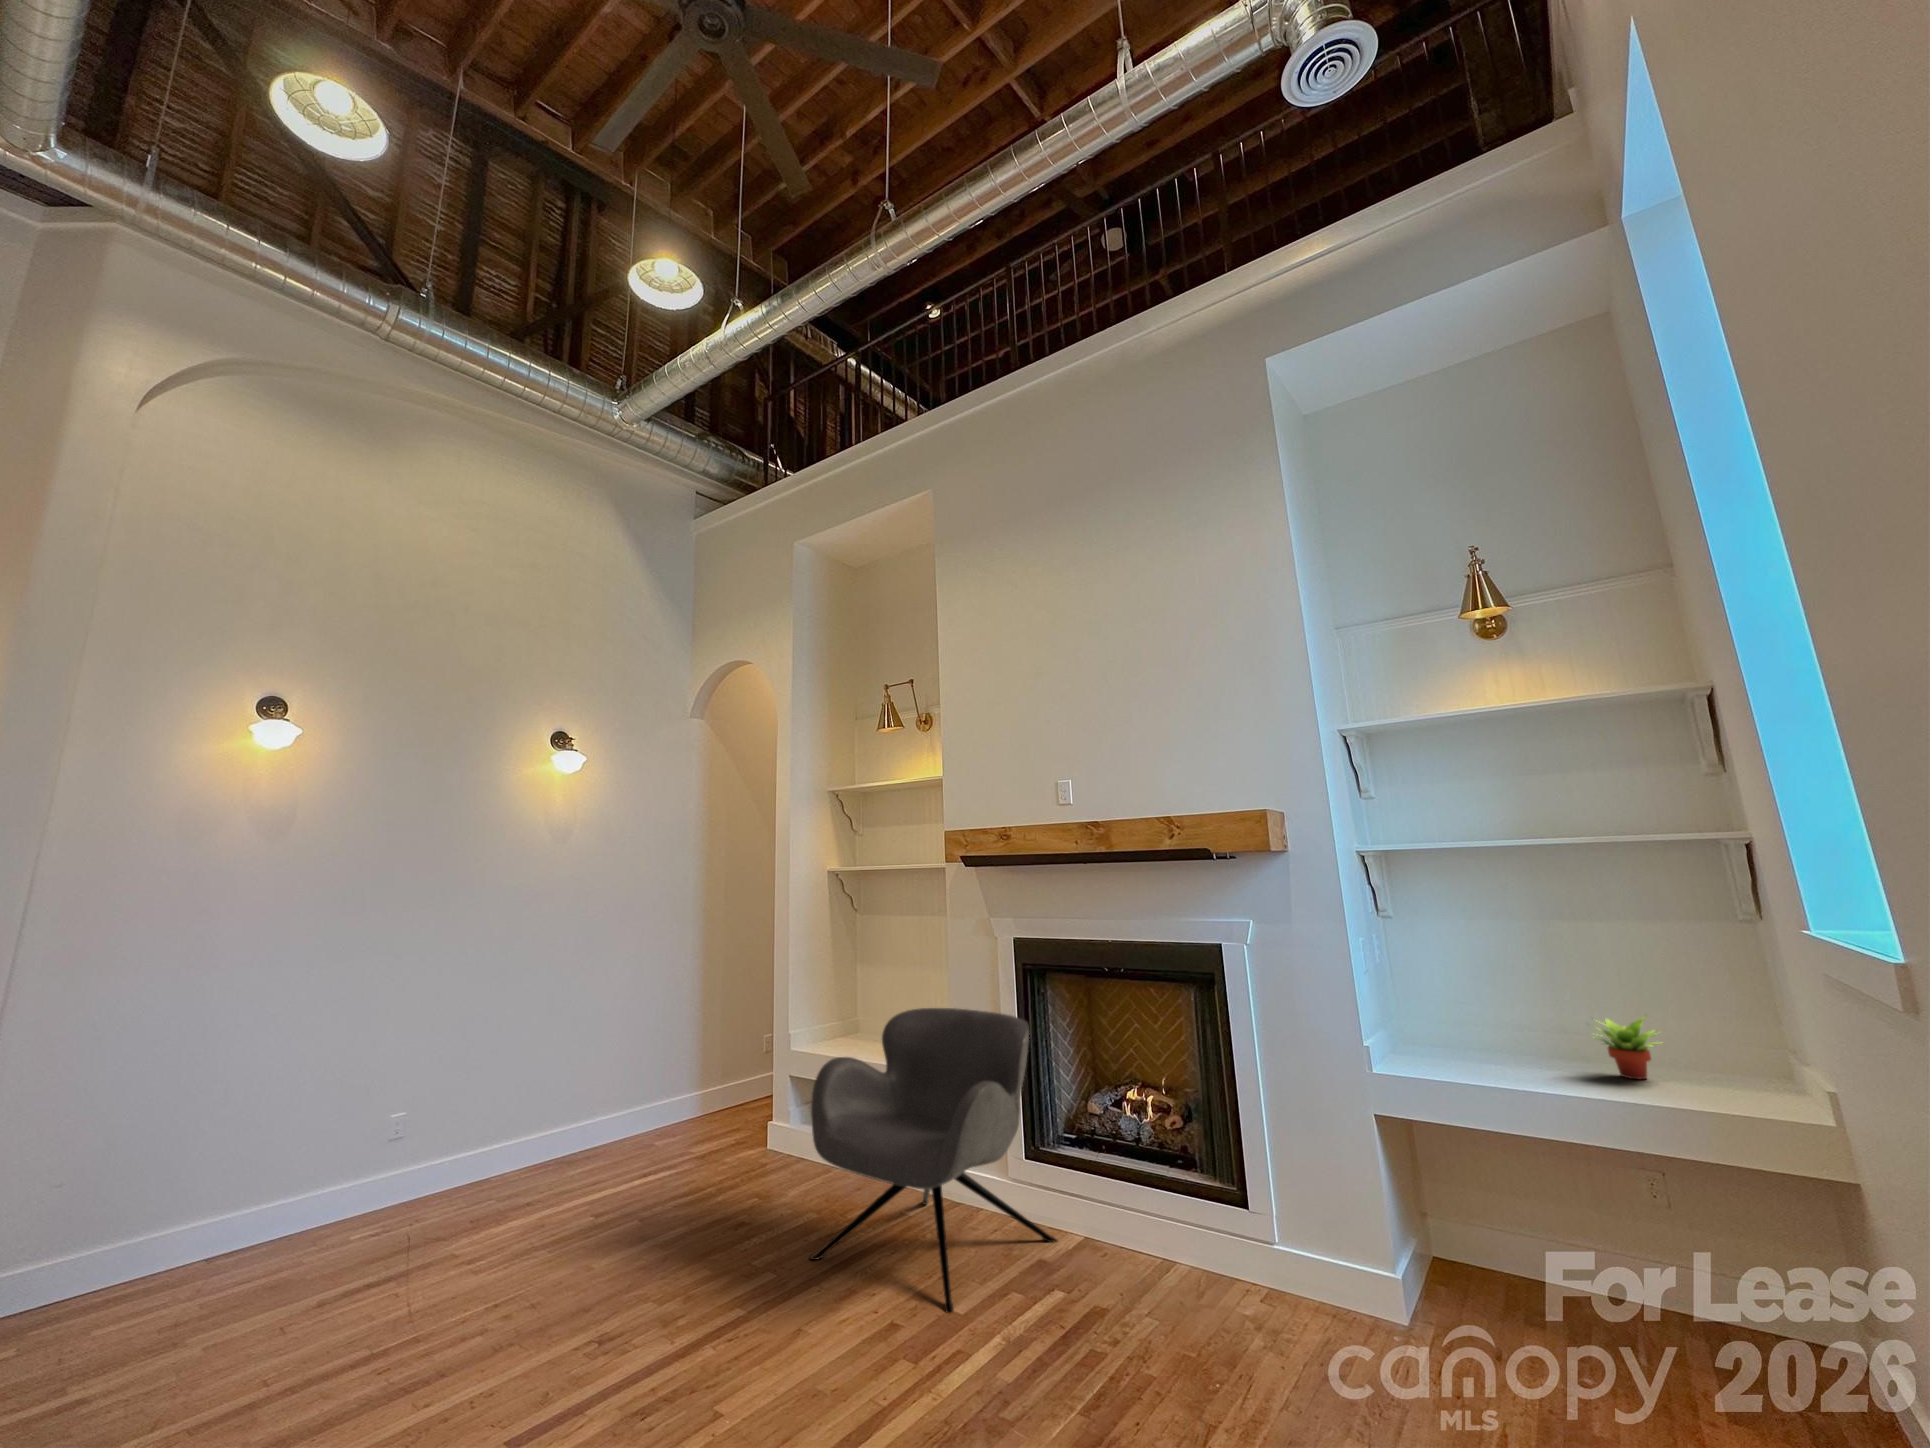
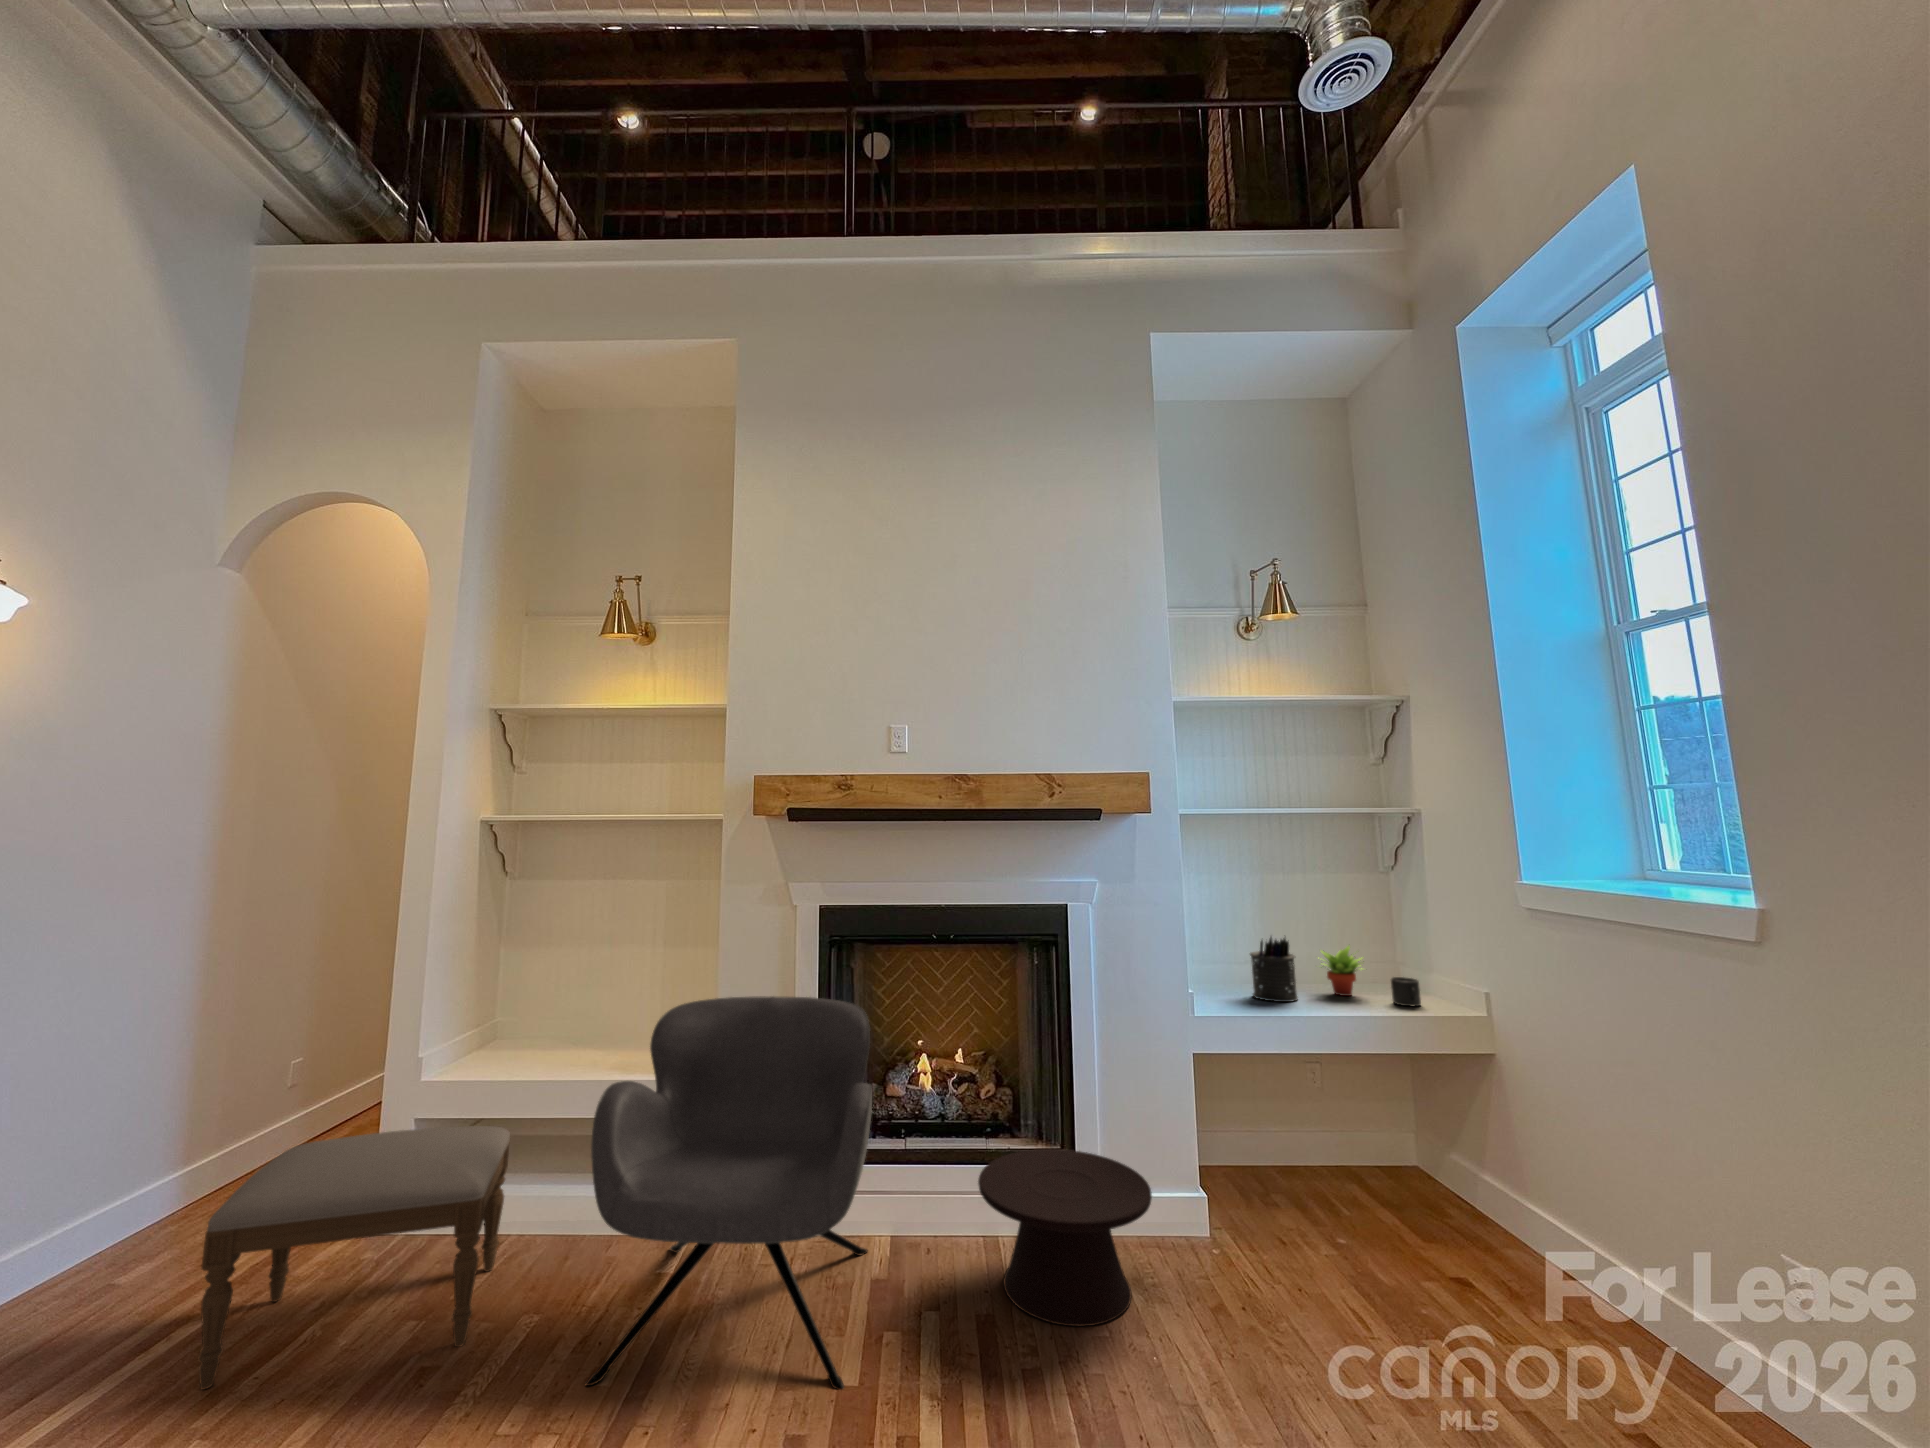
pen holder: none [1482,992,1551,1075] -> present [1250,937,1298,1002]
mug: none [1674,1059,1724,1100] -> present [1391,977,1421,1006]
ottoman: none [646,1076,822,1220] -> present [198,1126,510,1389]
side table: none [1103,1180,1273,1347] -> present [978,1149,1152,1326]

